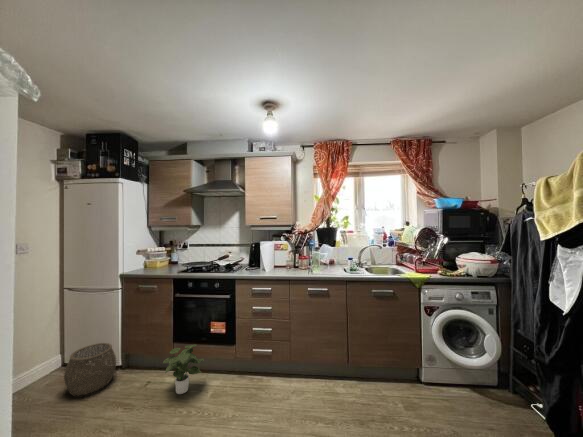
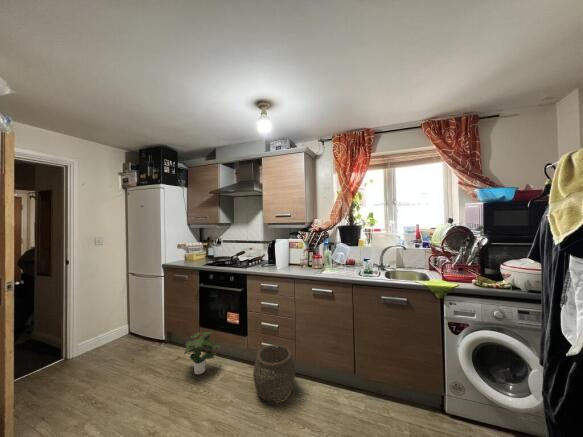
woven basket: present [64,343,116,395] -> present [253,345,296,402]

